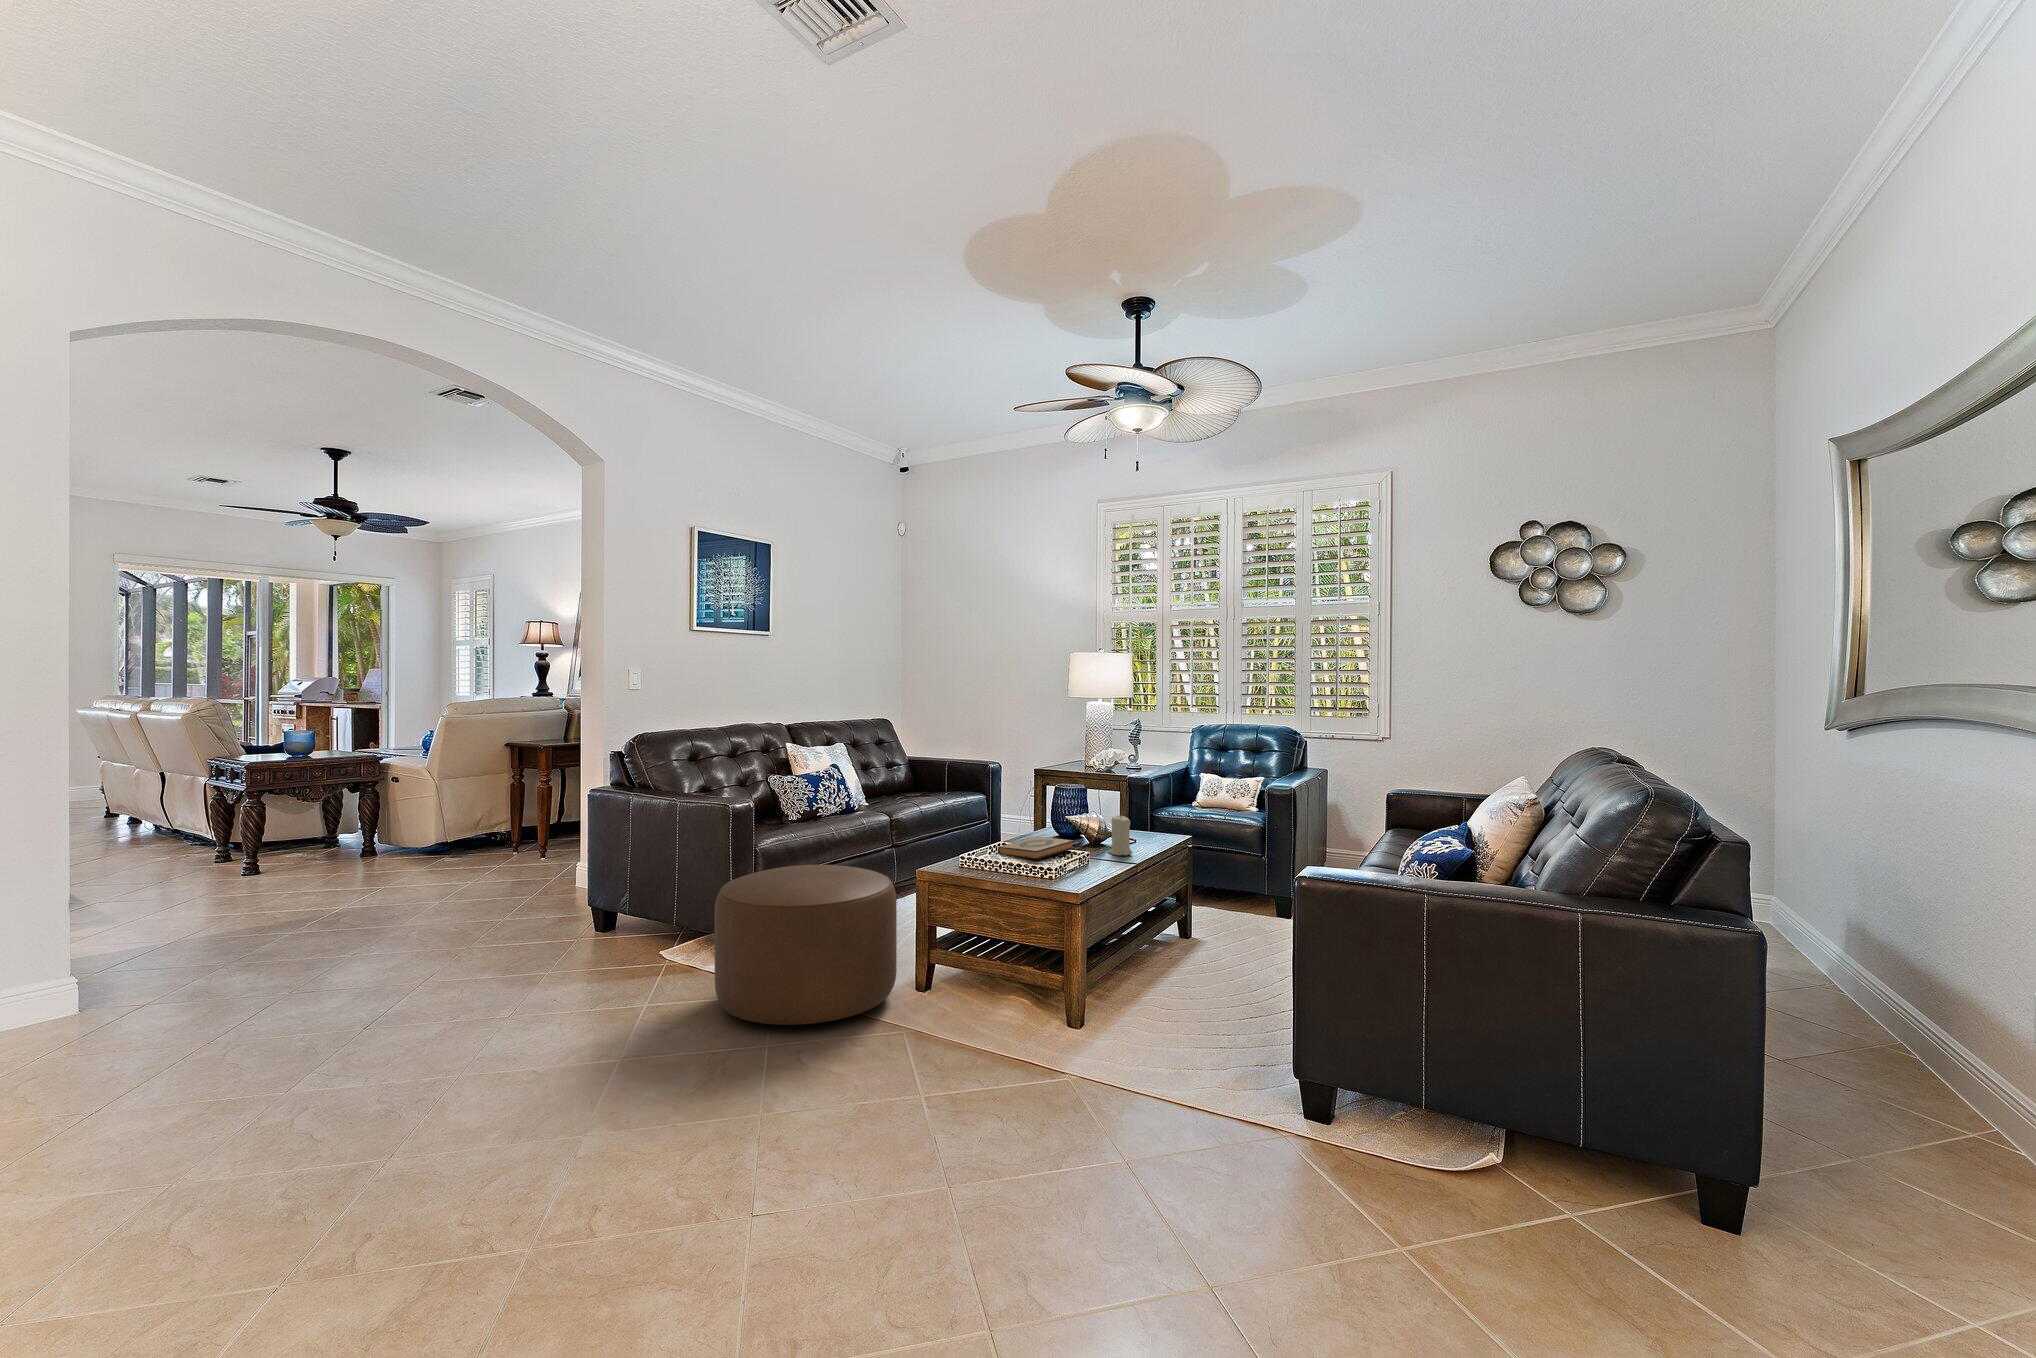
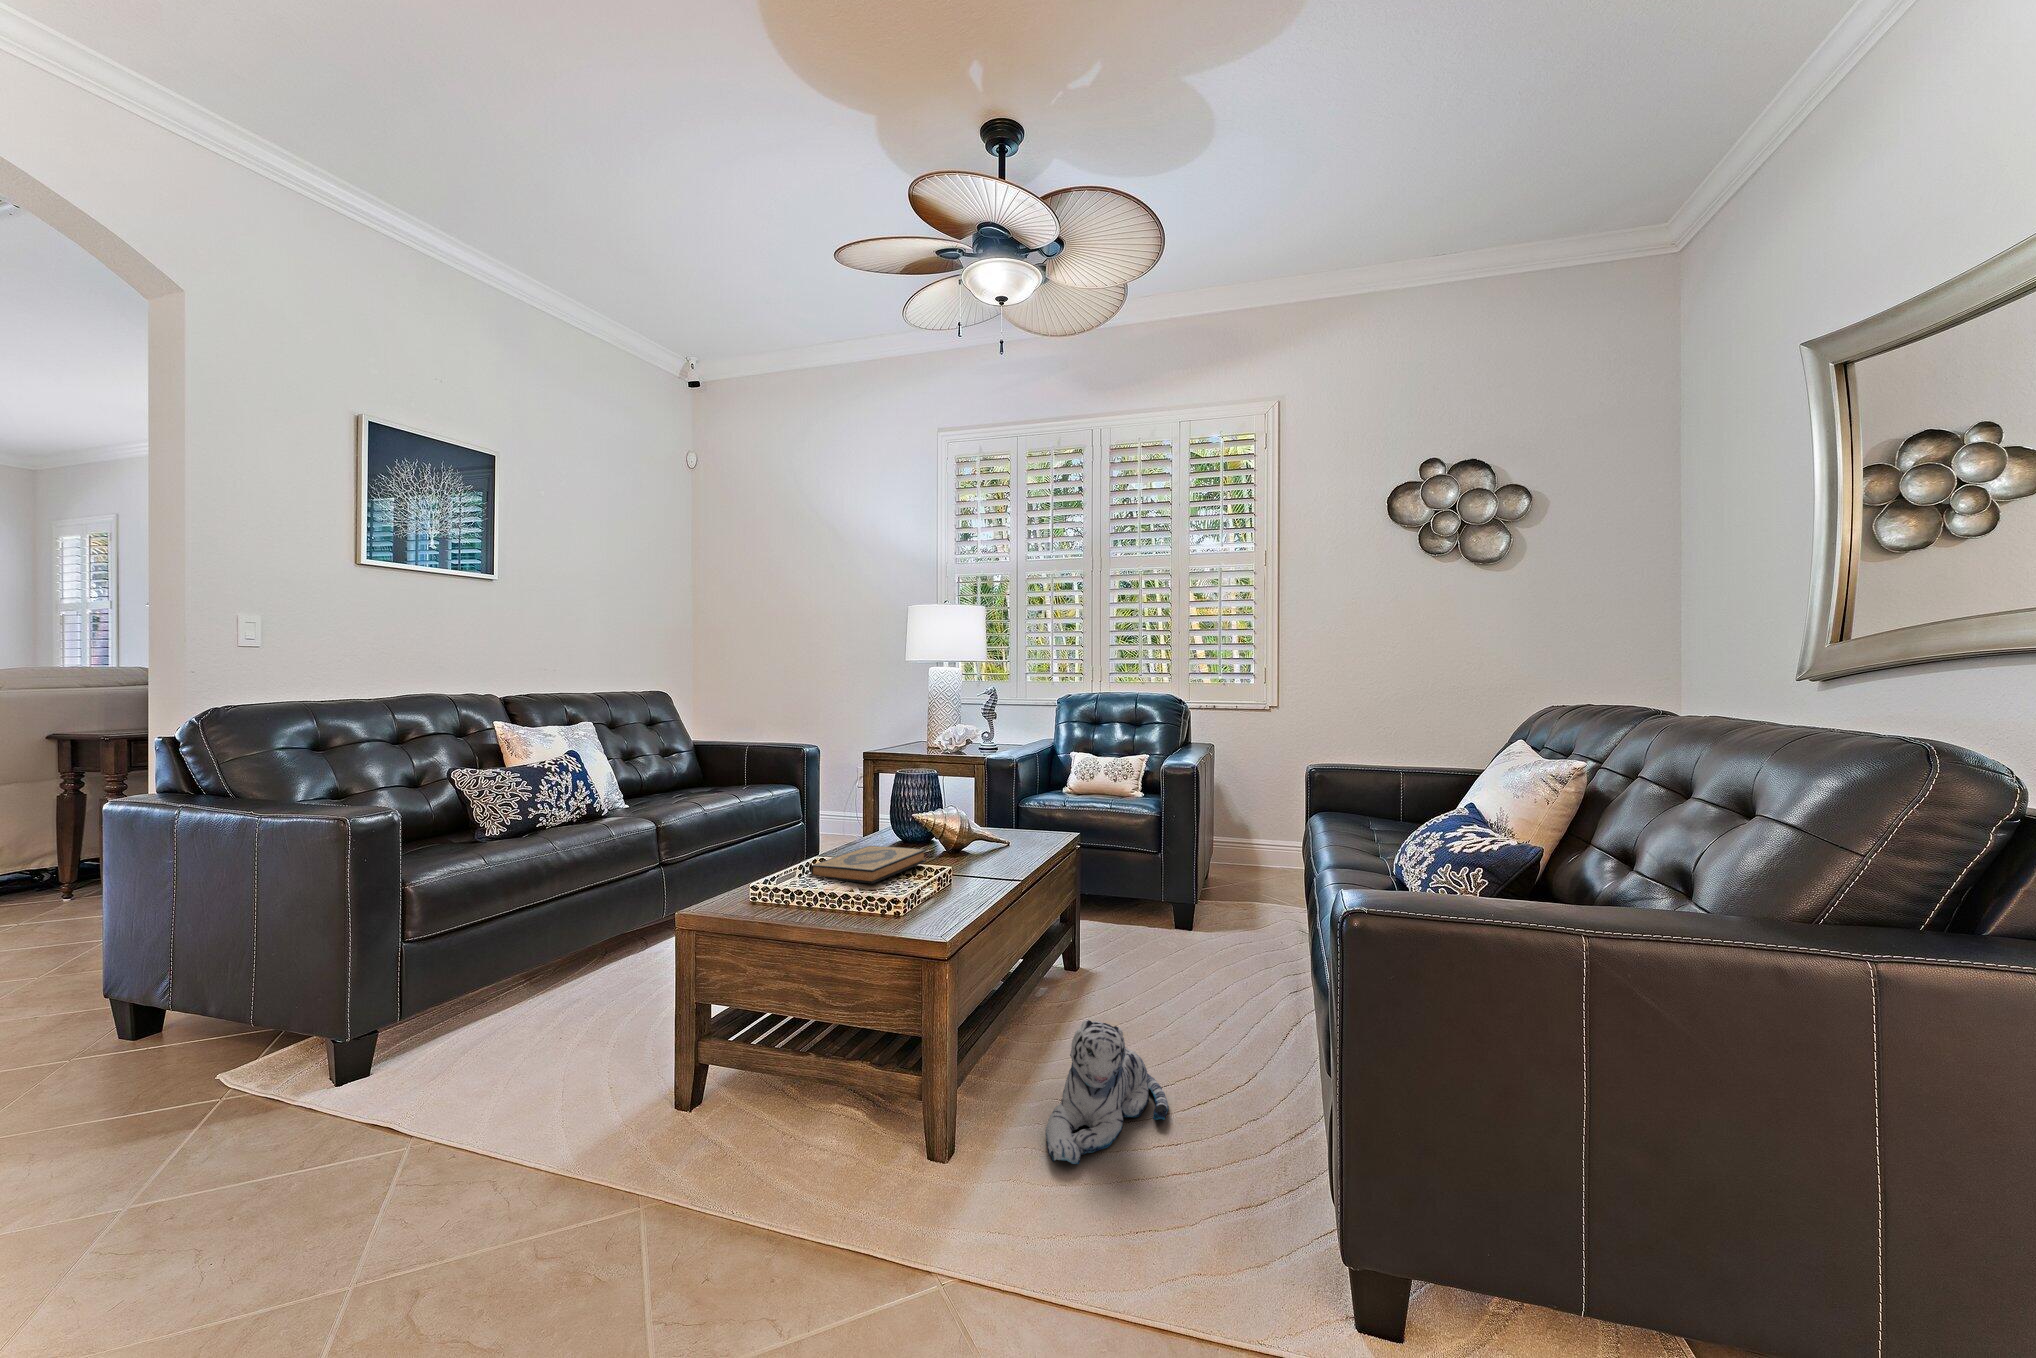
candle: present [1108,815,1133,855] -> none [975,809,1011,868]
ottoman: present [715,865,897,1025] -> none [268,911,637,1233]
plush toy: none [1140,951,1227,1034] -> present [1046,1020,1169,1164]

